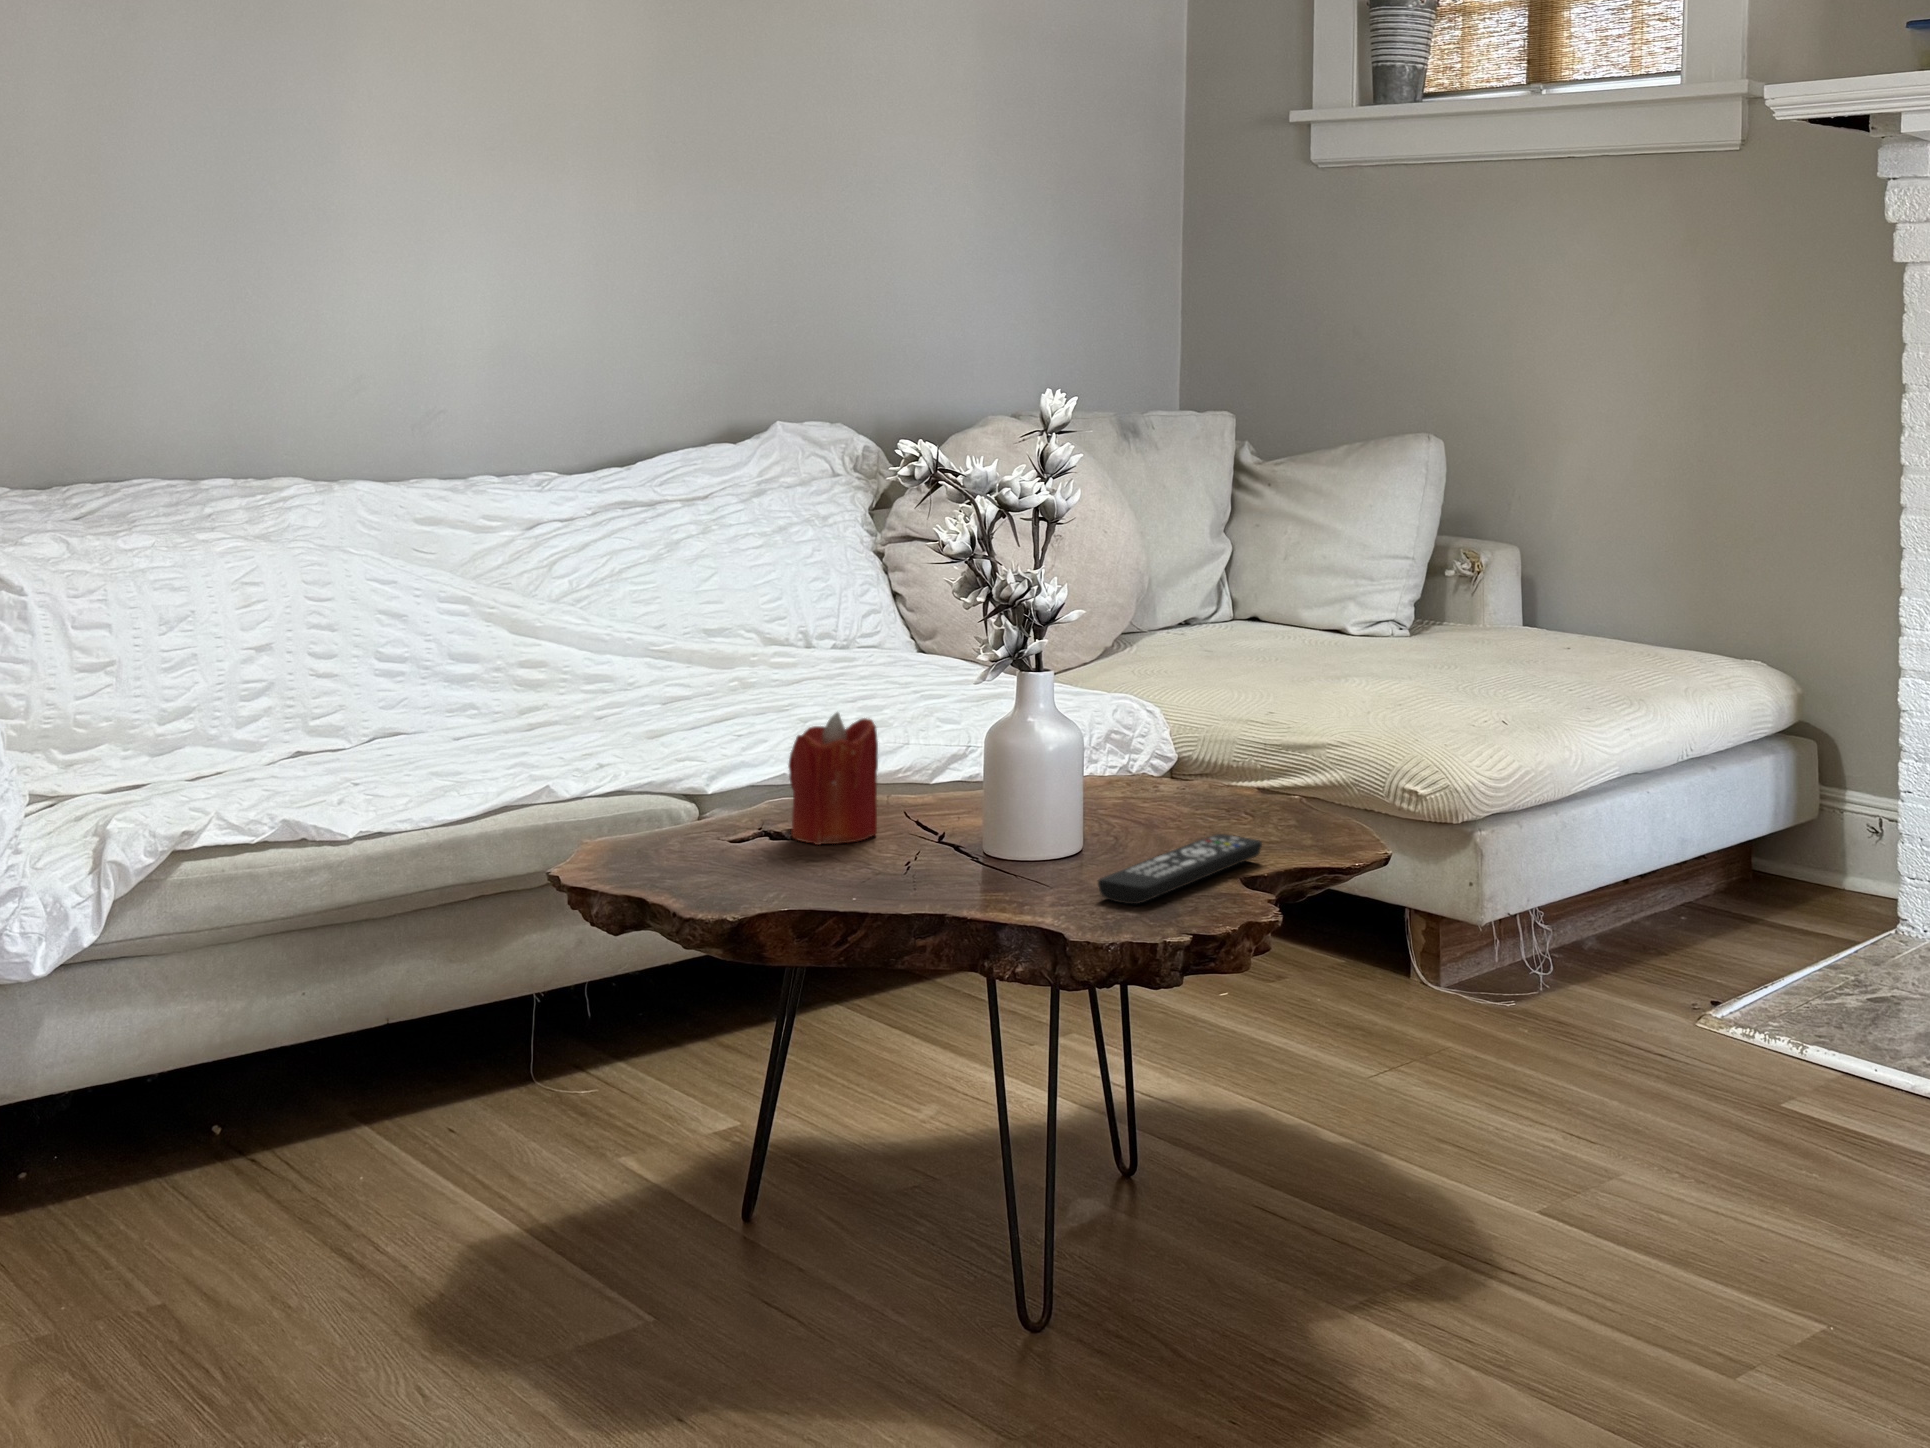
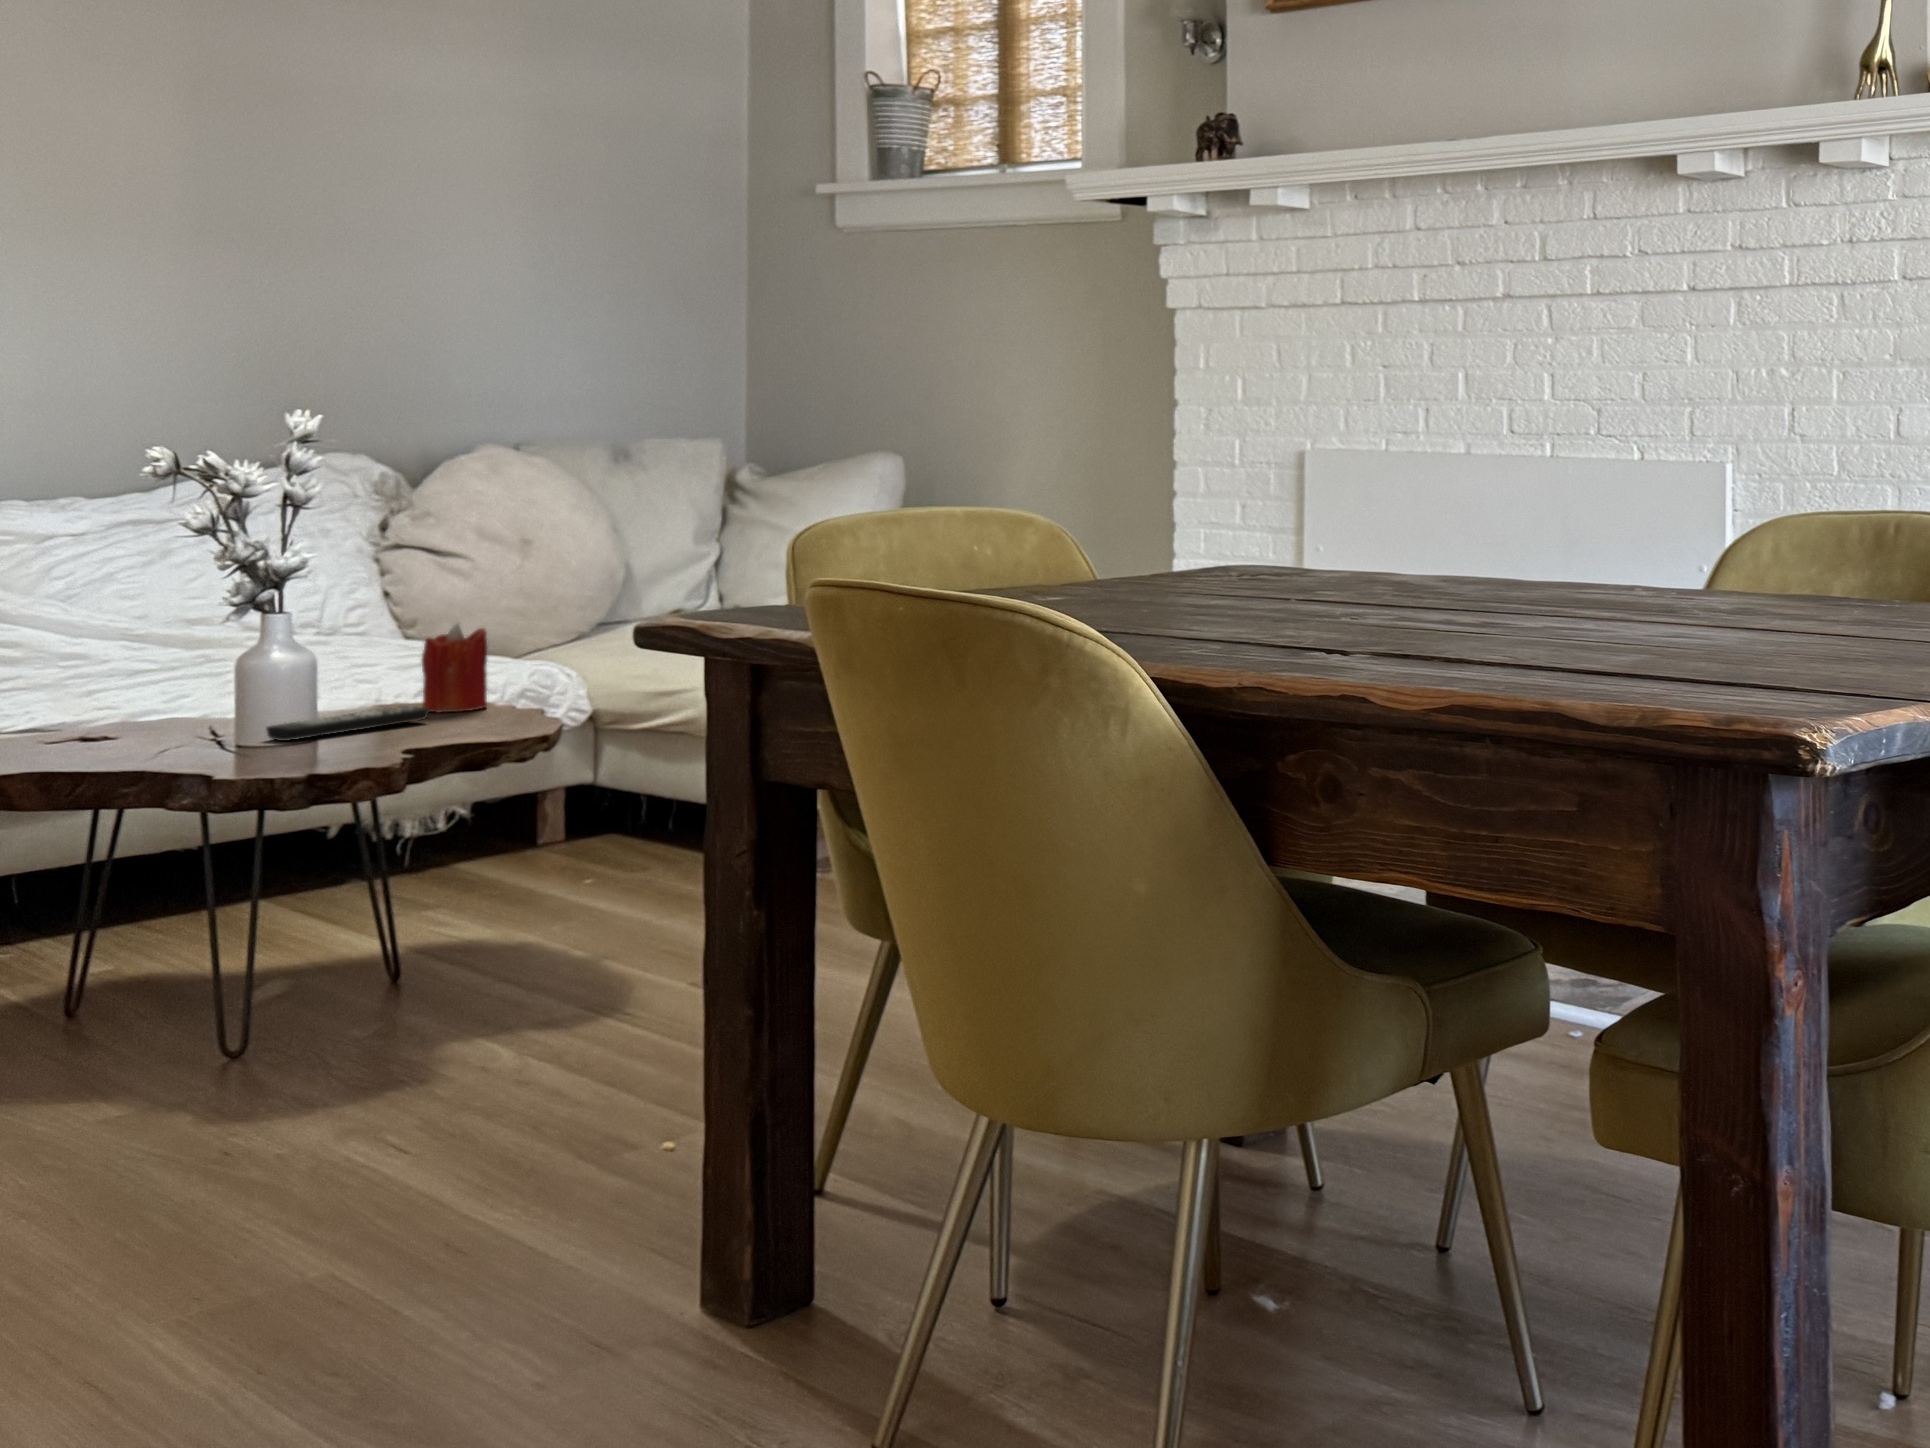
candle: present [788,712,878,845] -> present [422,624,487,712]

